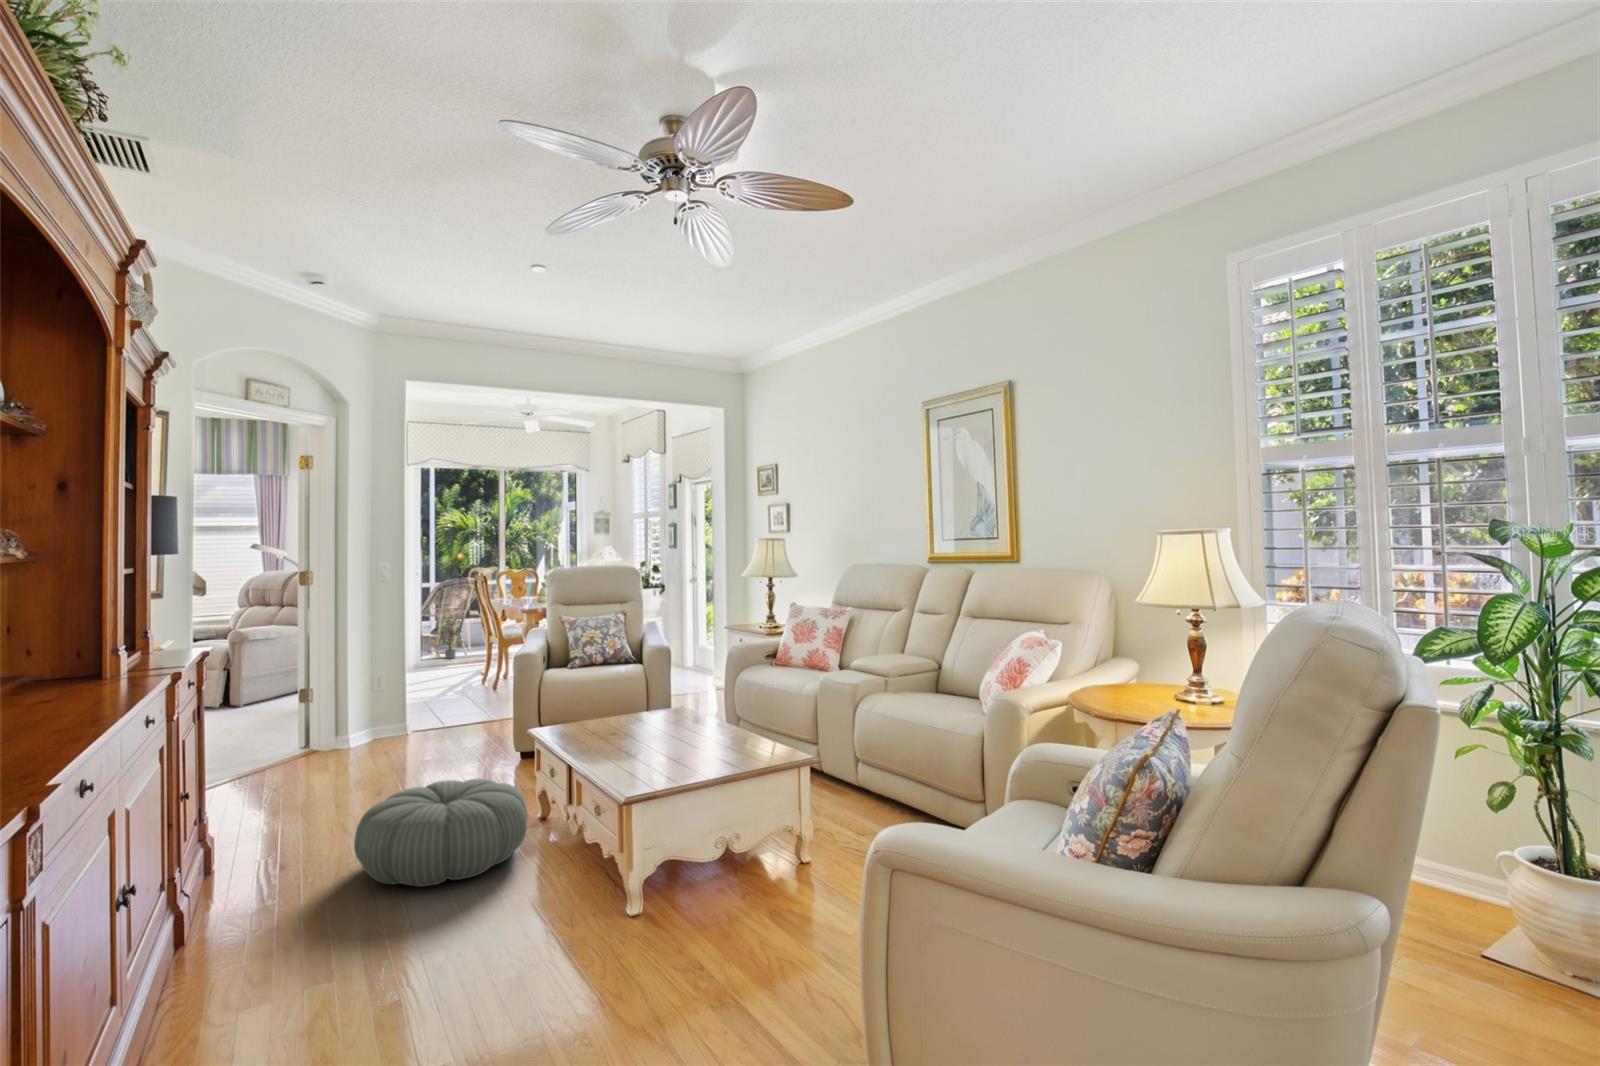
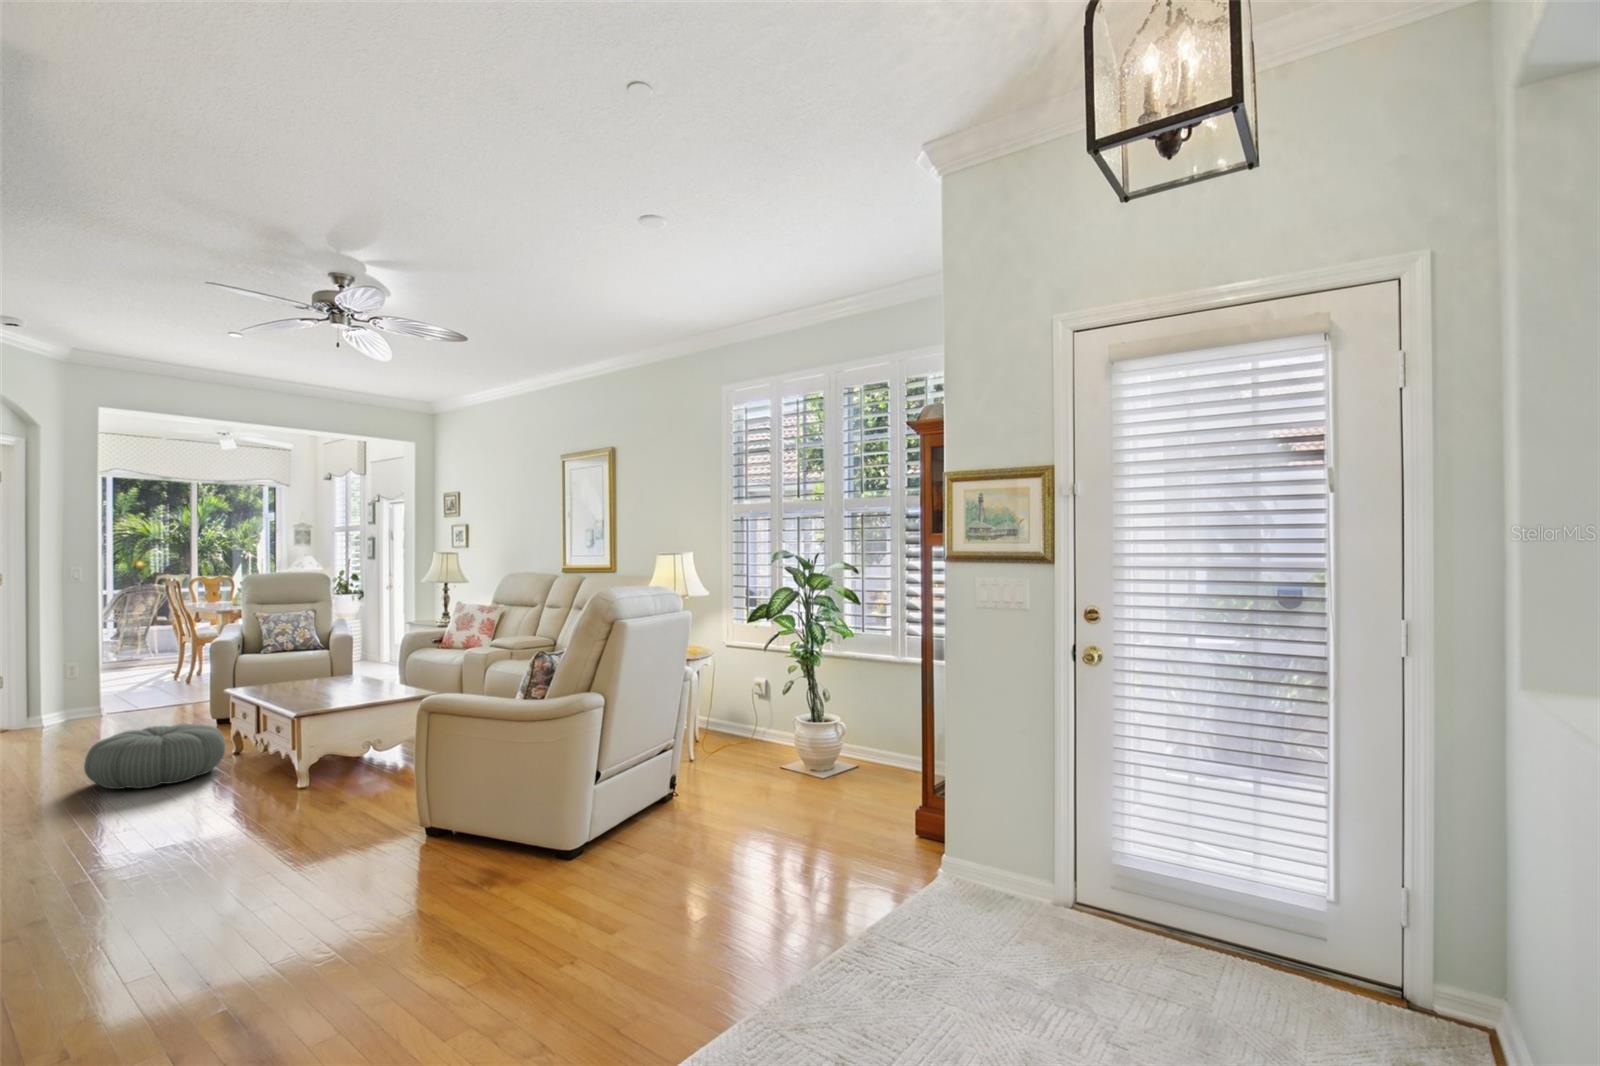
potted plant: present [442,620,462,659] -> none [119,622,150,663]

